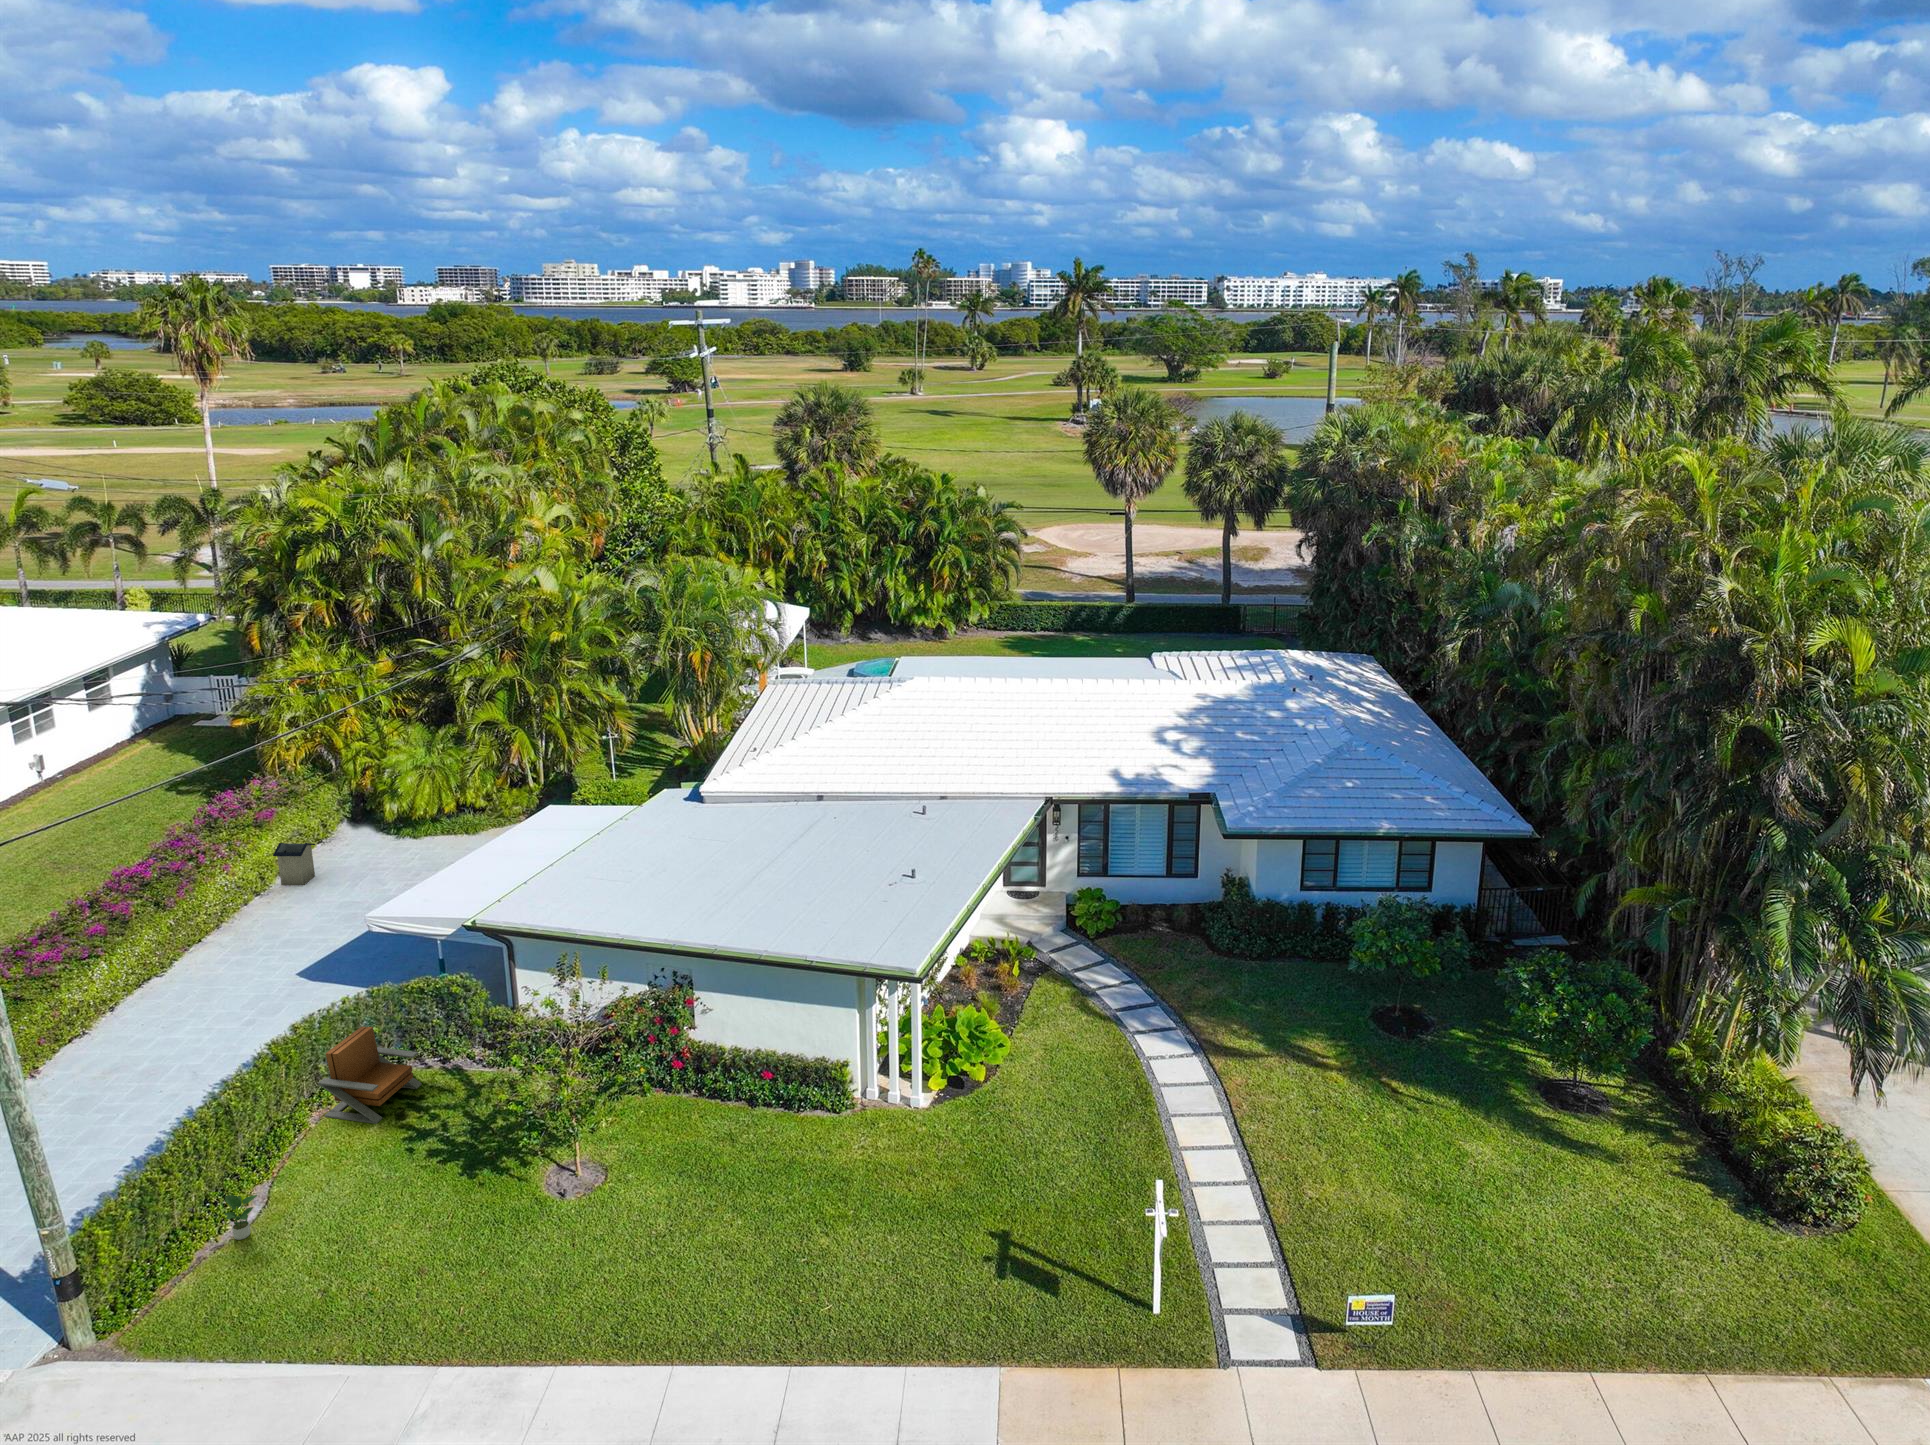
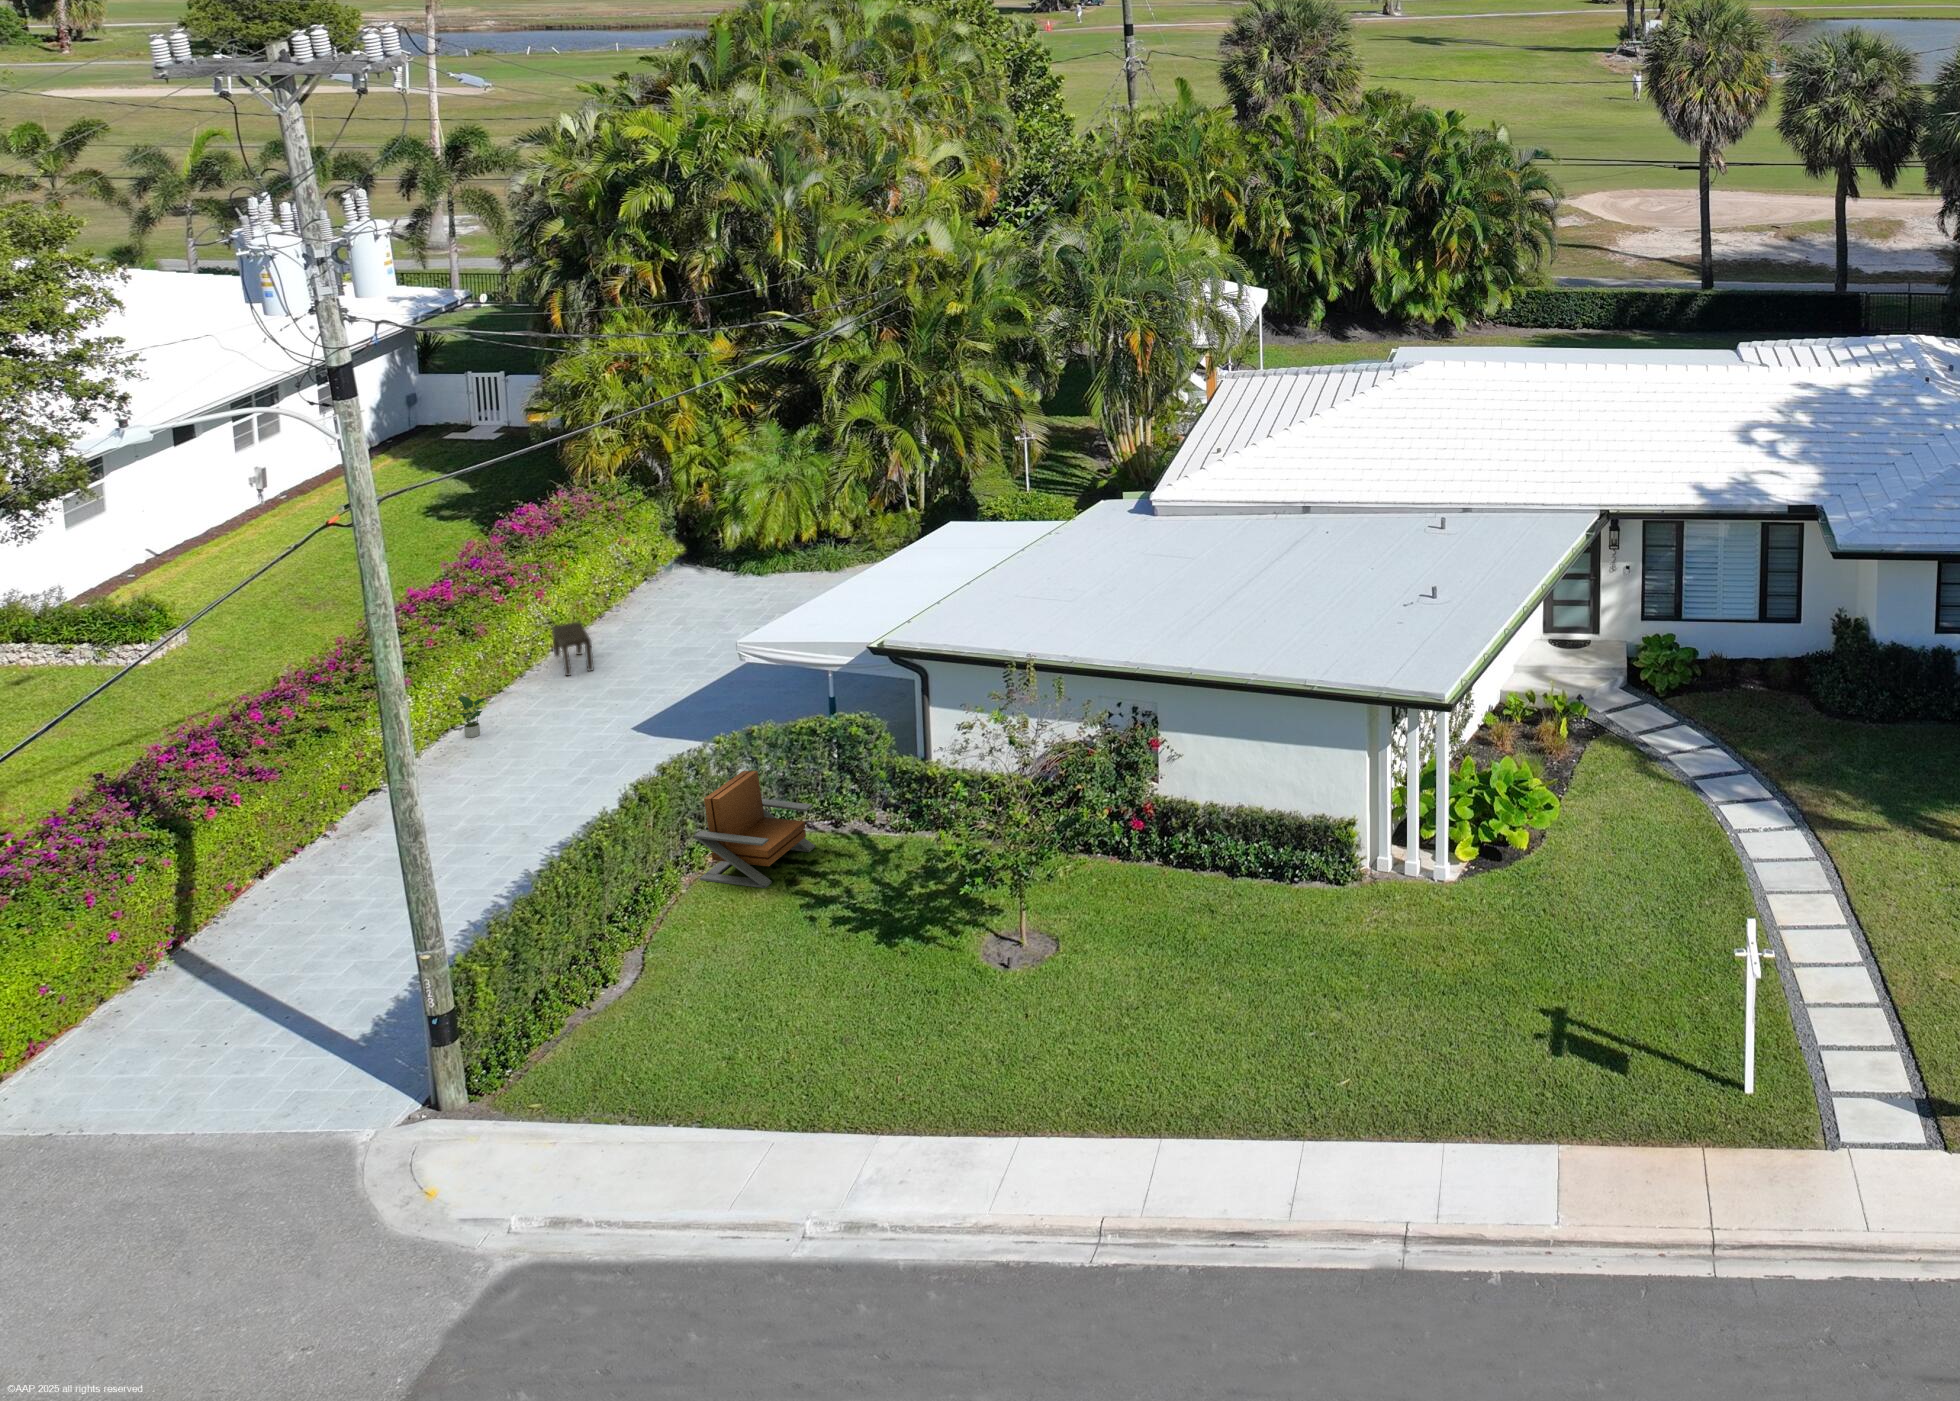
trash can: present [273,843,315,885] -> none [589,571,642,627]
bench: none [240,884,272,929] -> present [552,622,593,676]
potted plant: present [225,1195,257,1240] -> present [458,696,487,738]

